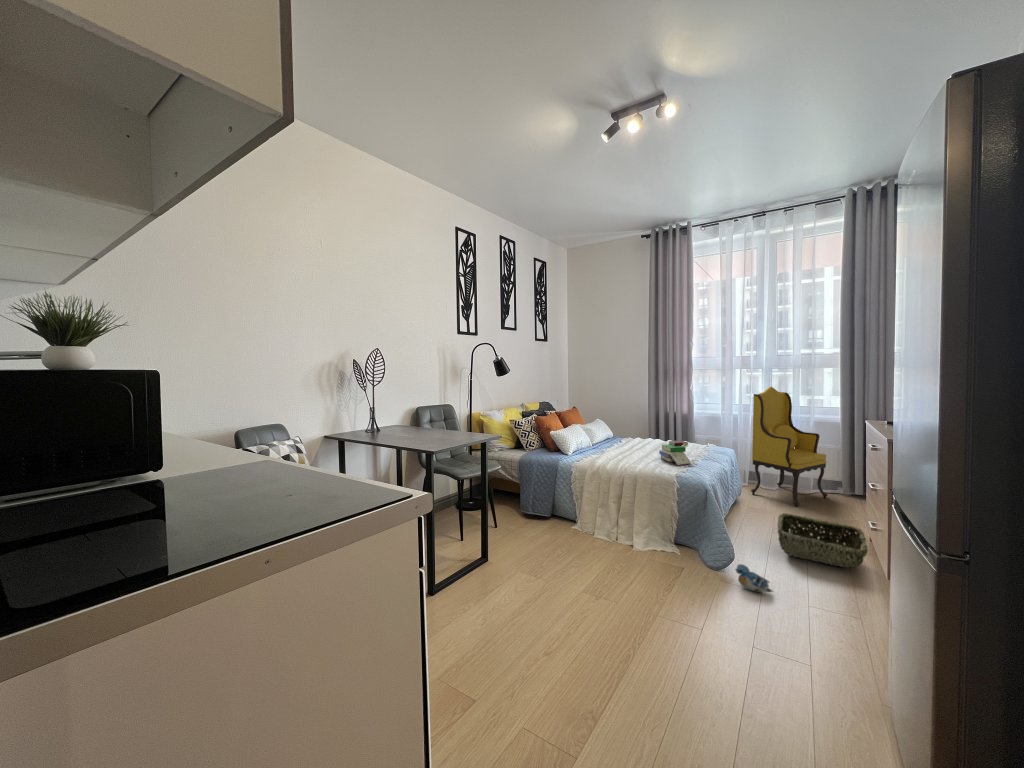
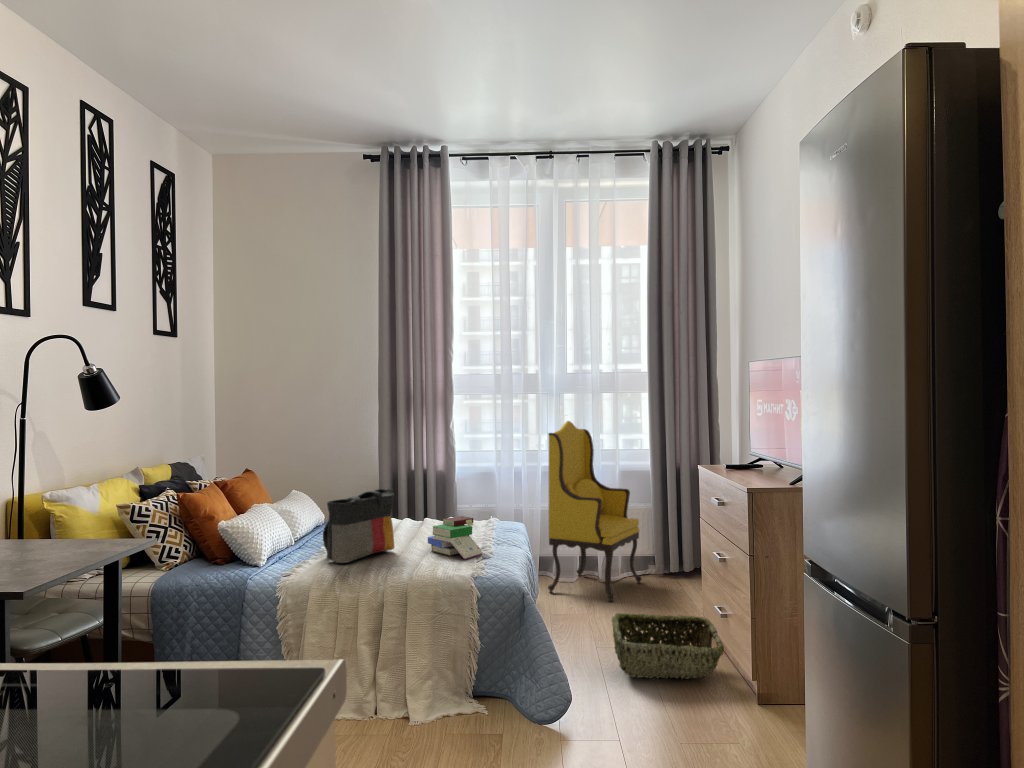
tote bag: none [601,422,640,459] -> present [323,489,395,563]
plush toy: present [736,564,772,593] -> none [581,705,634,744]

